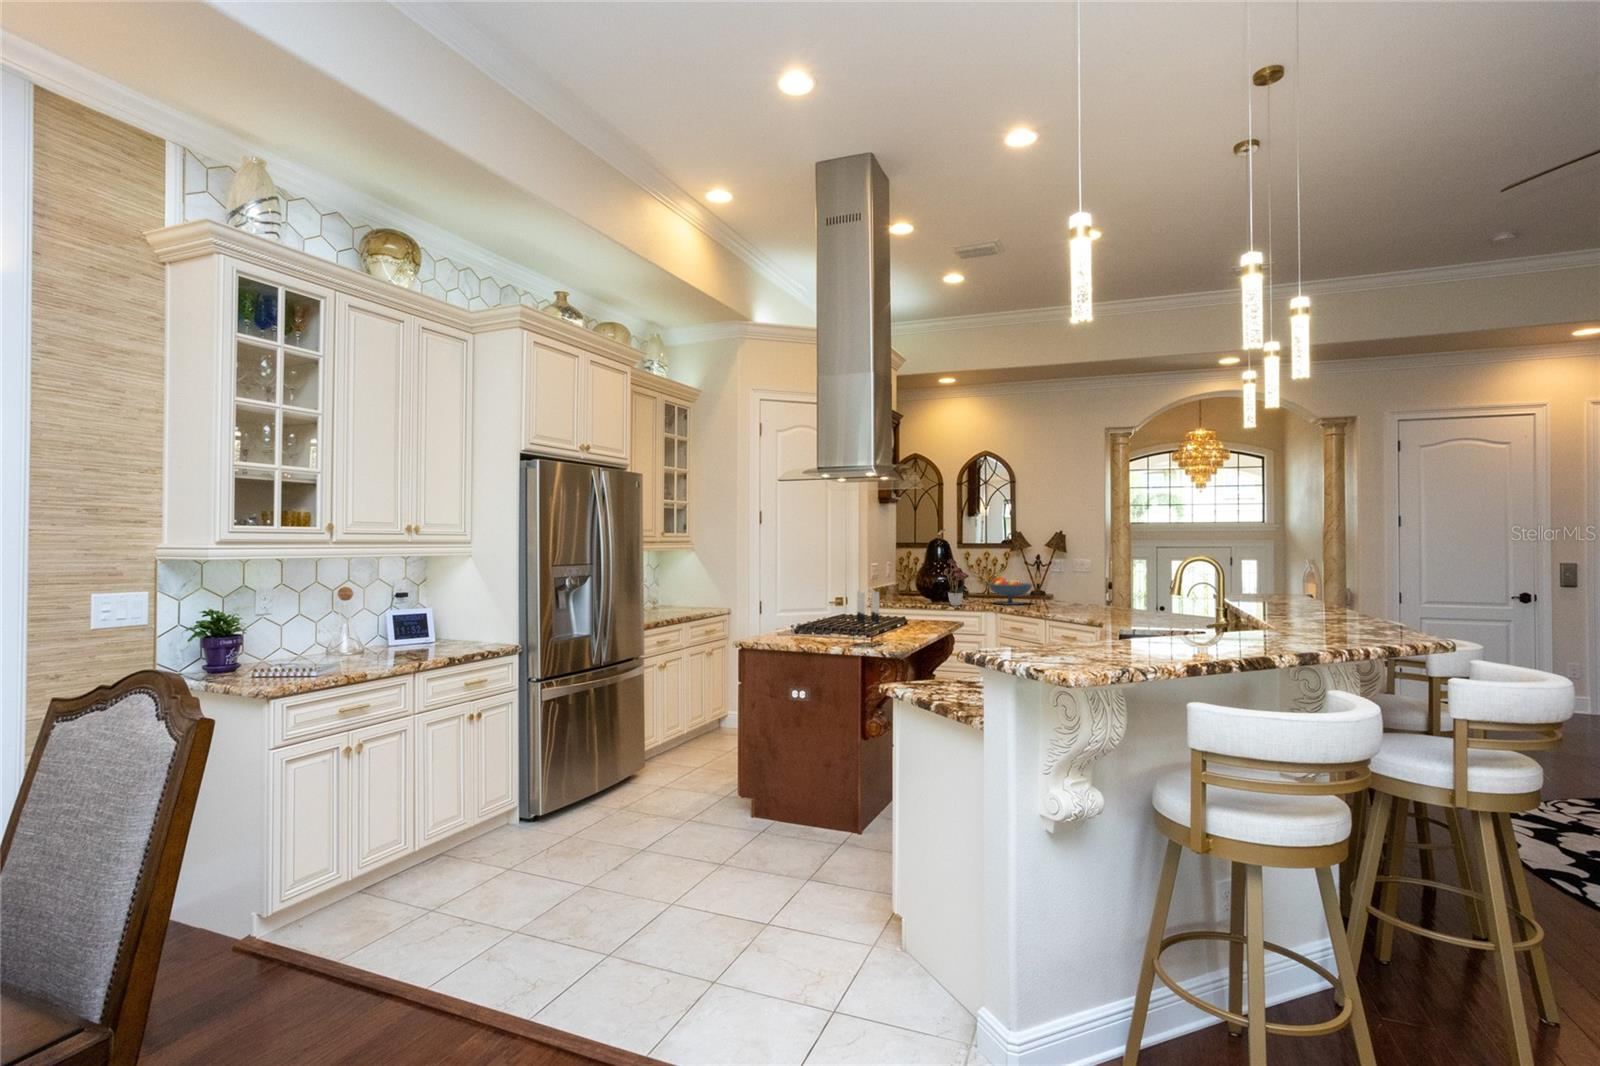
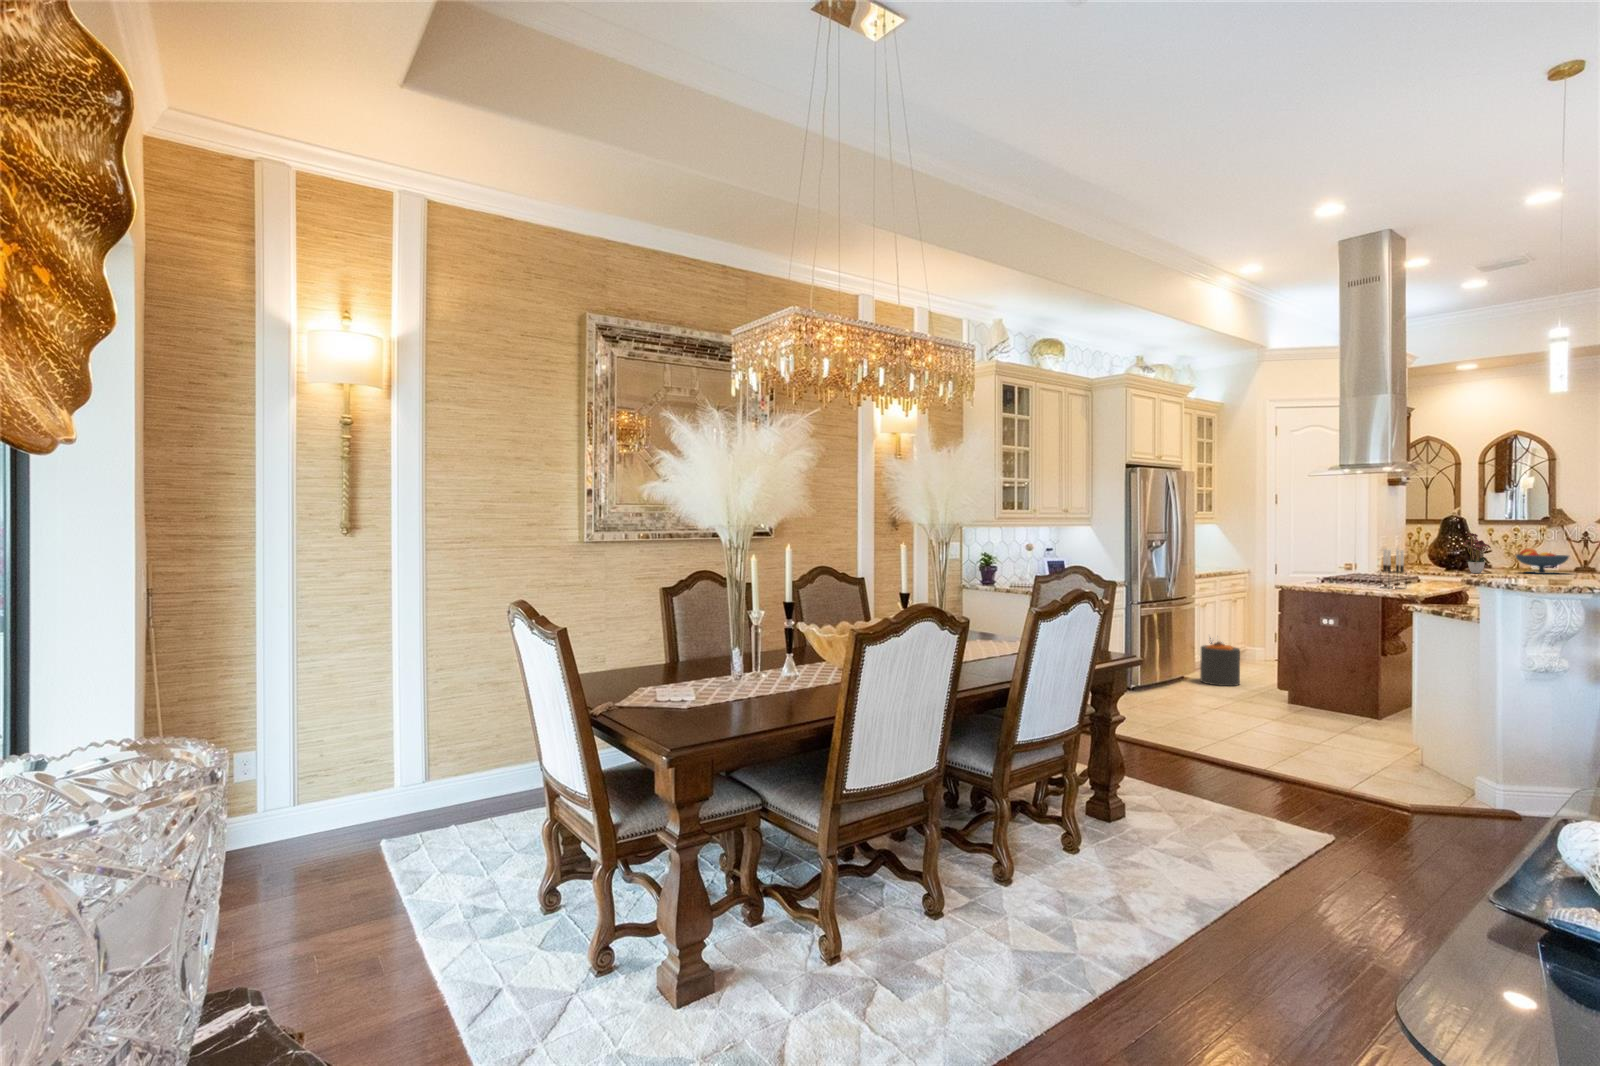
trash can: none [651,709,702,787] -> present [1200,638,1240,686]

